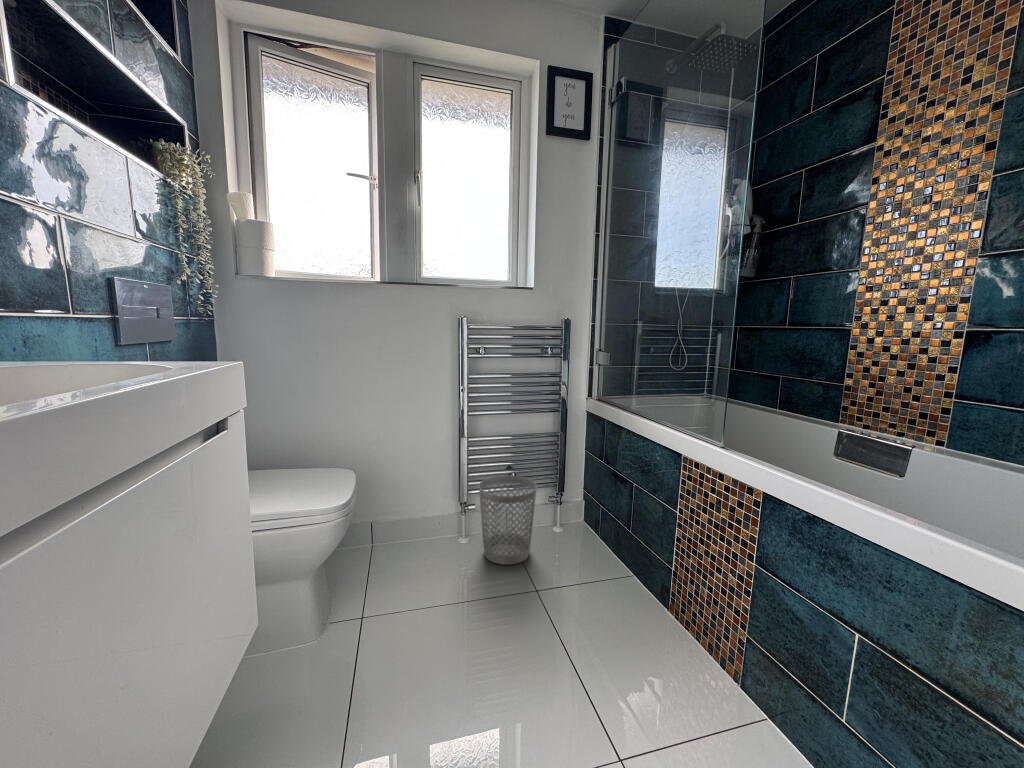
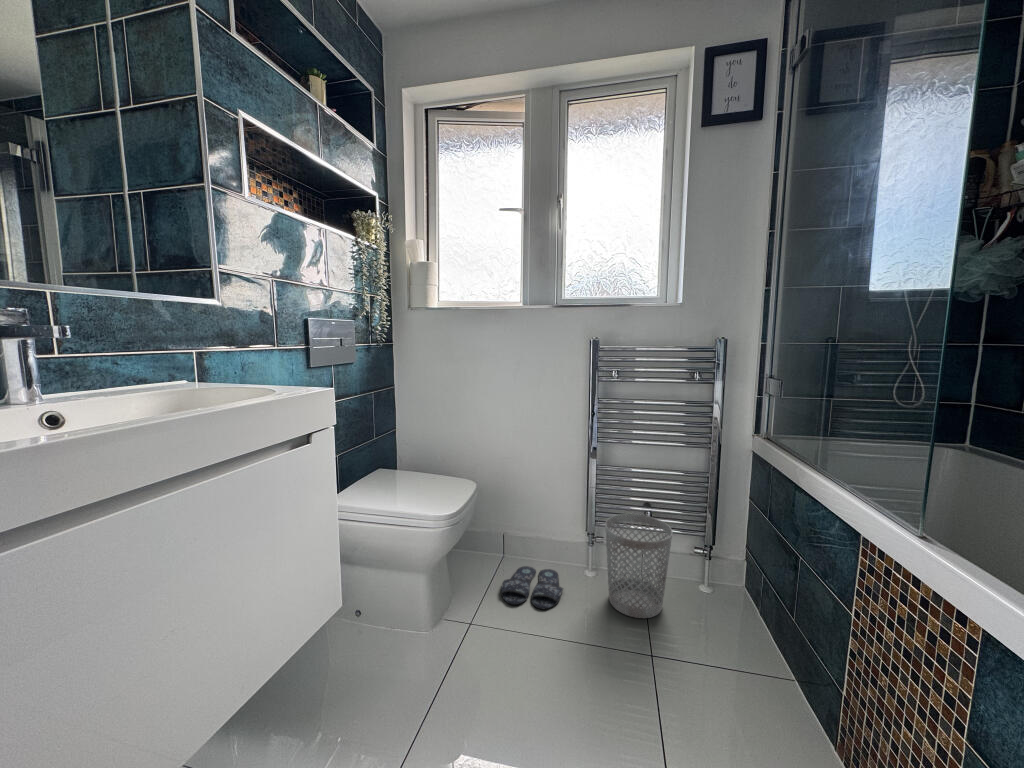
slippers: none [379,544,441,584] -> present [501,566,563,609]

